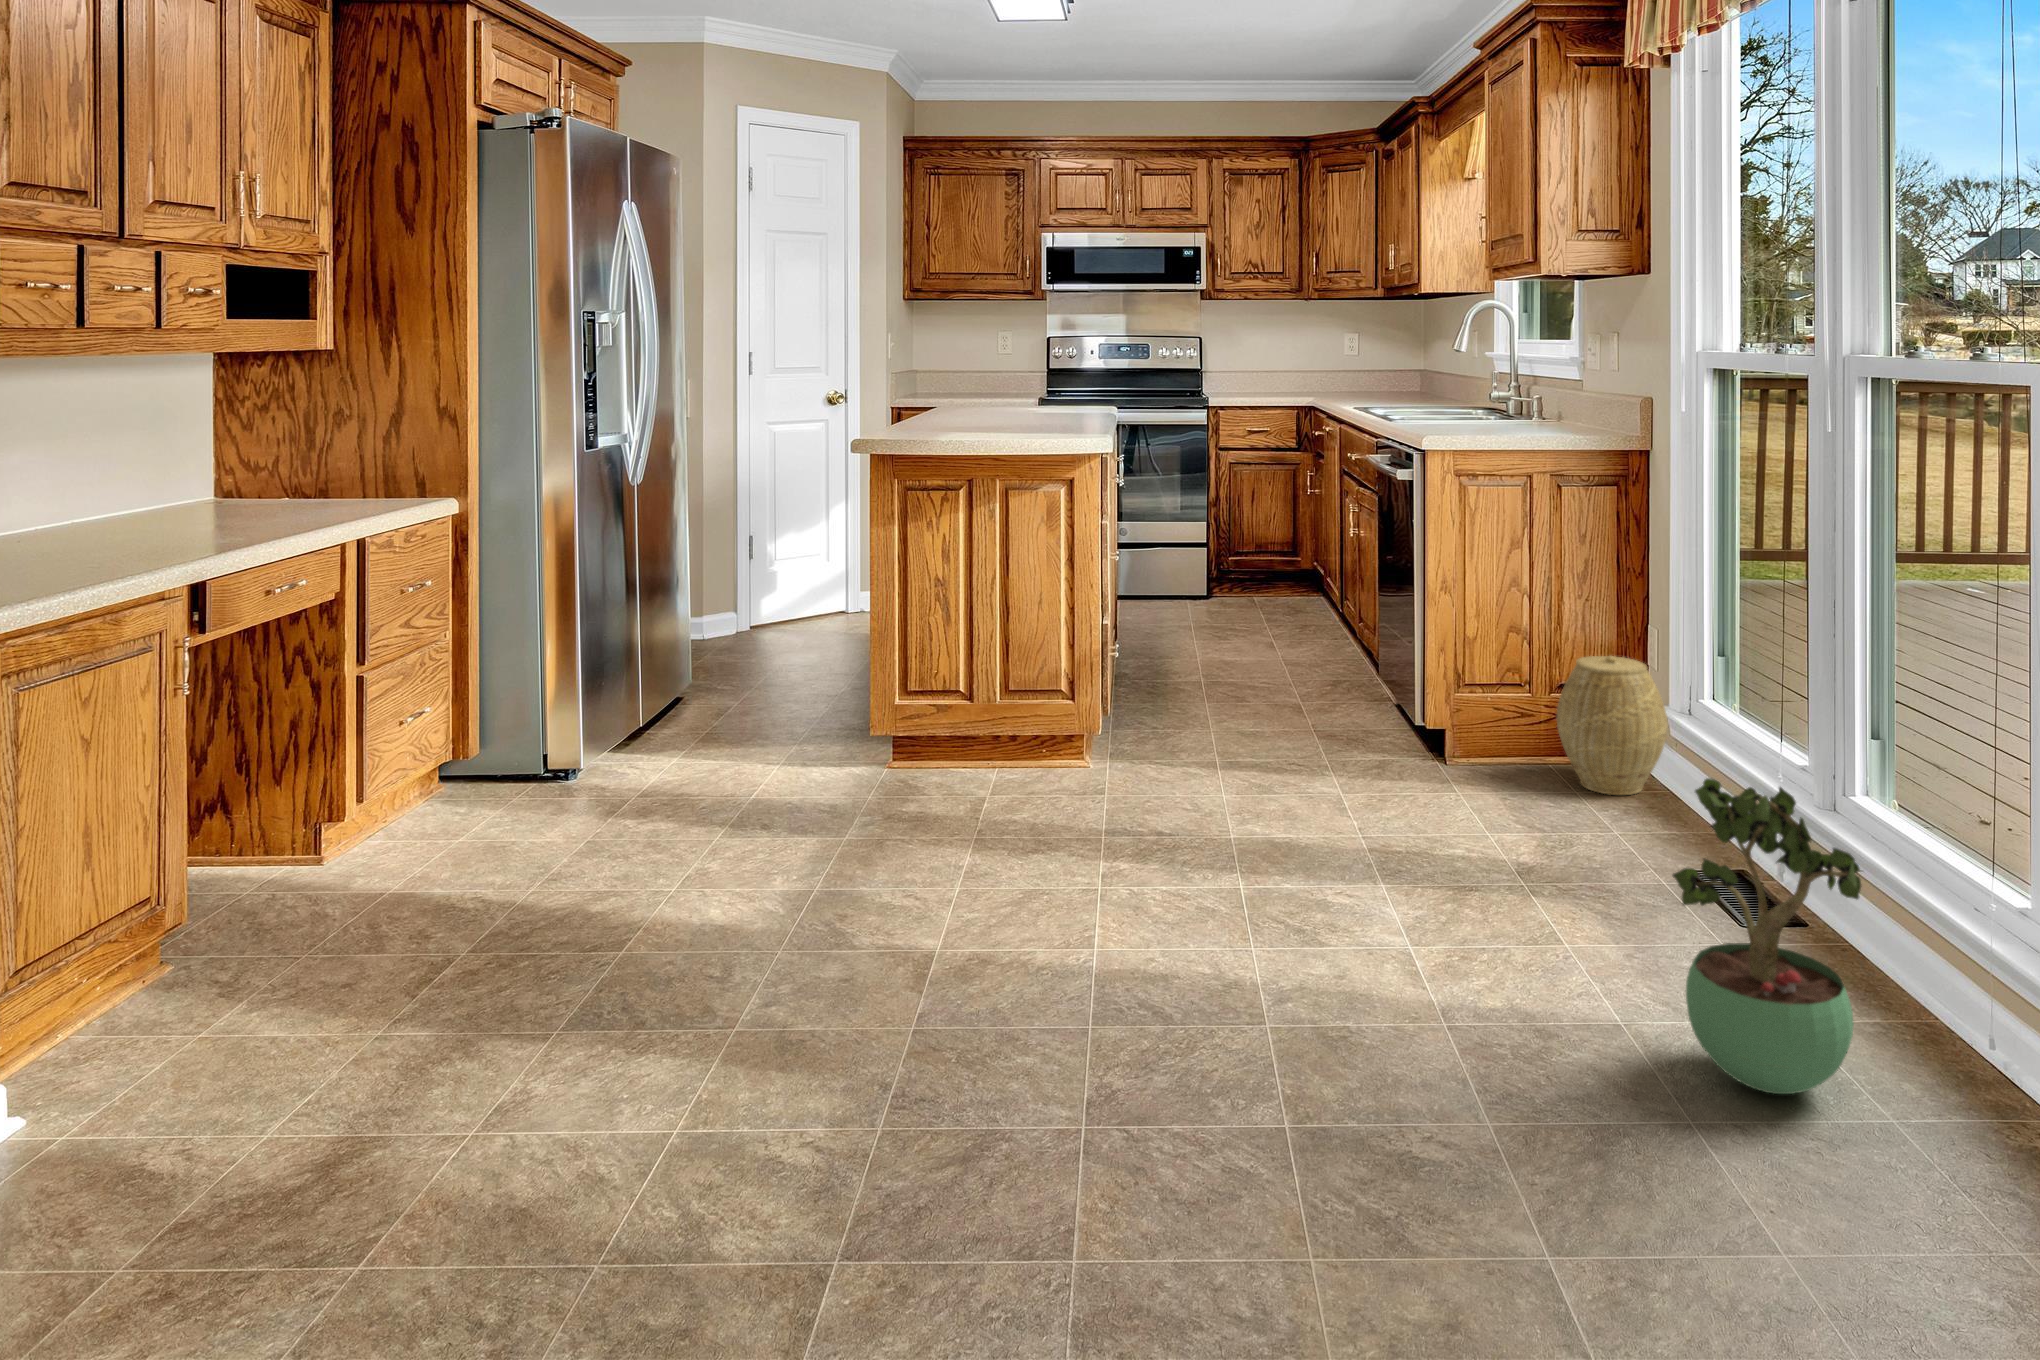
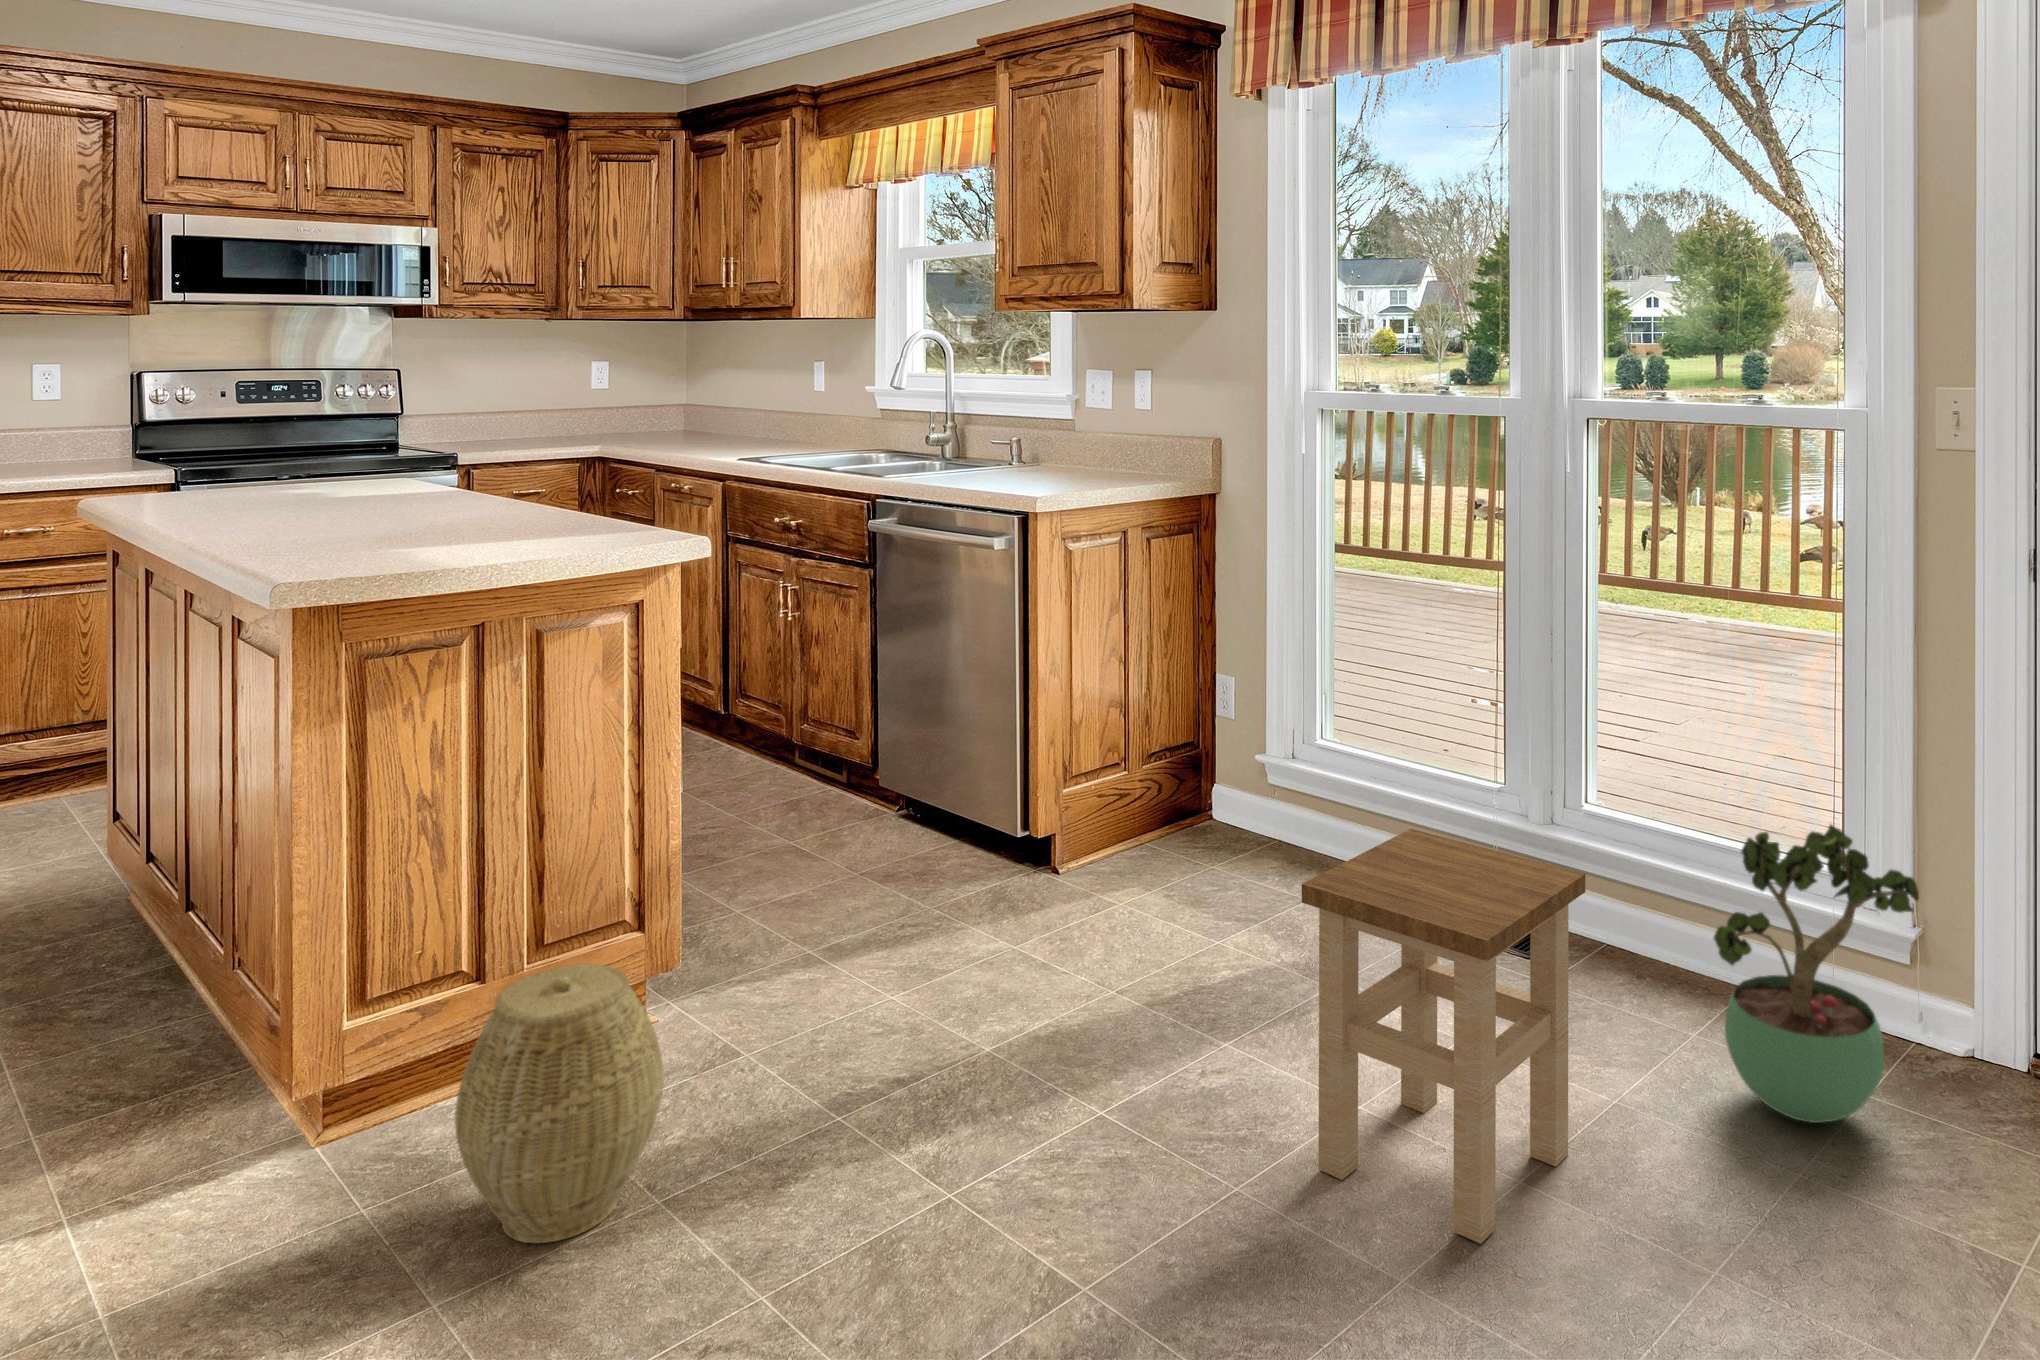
woven basket: present [1557,656,1668,795] -> present [455,964,663,1243]
stool: none [1299,719,1514,1021] -> present [1302,829,1585,1244]

